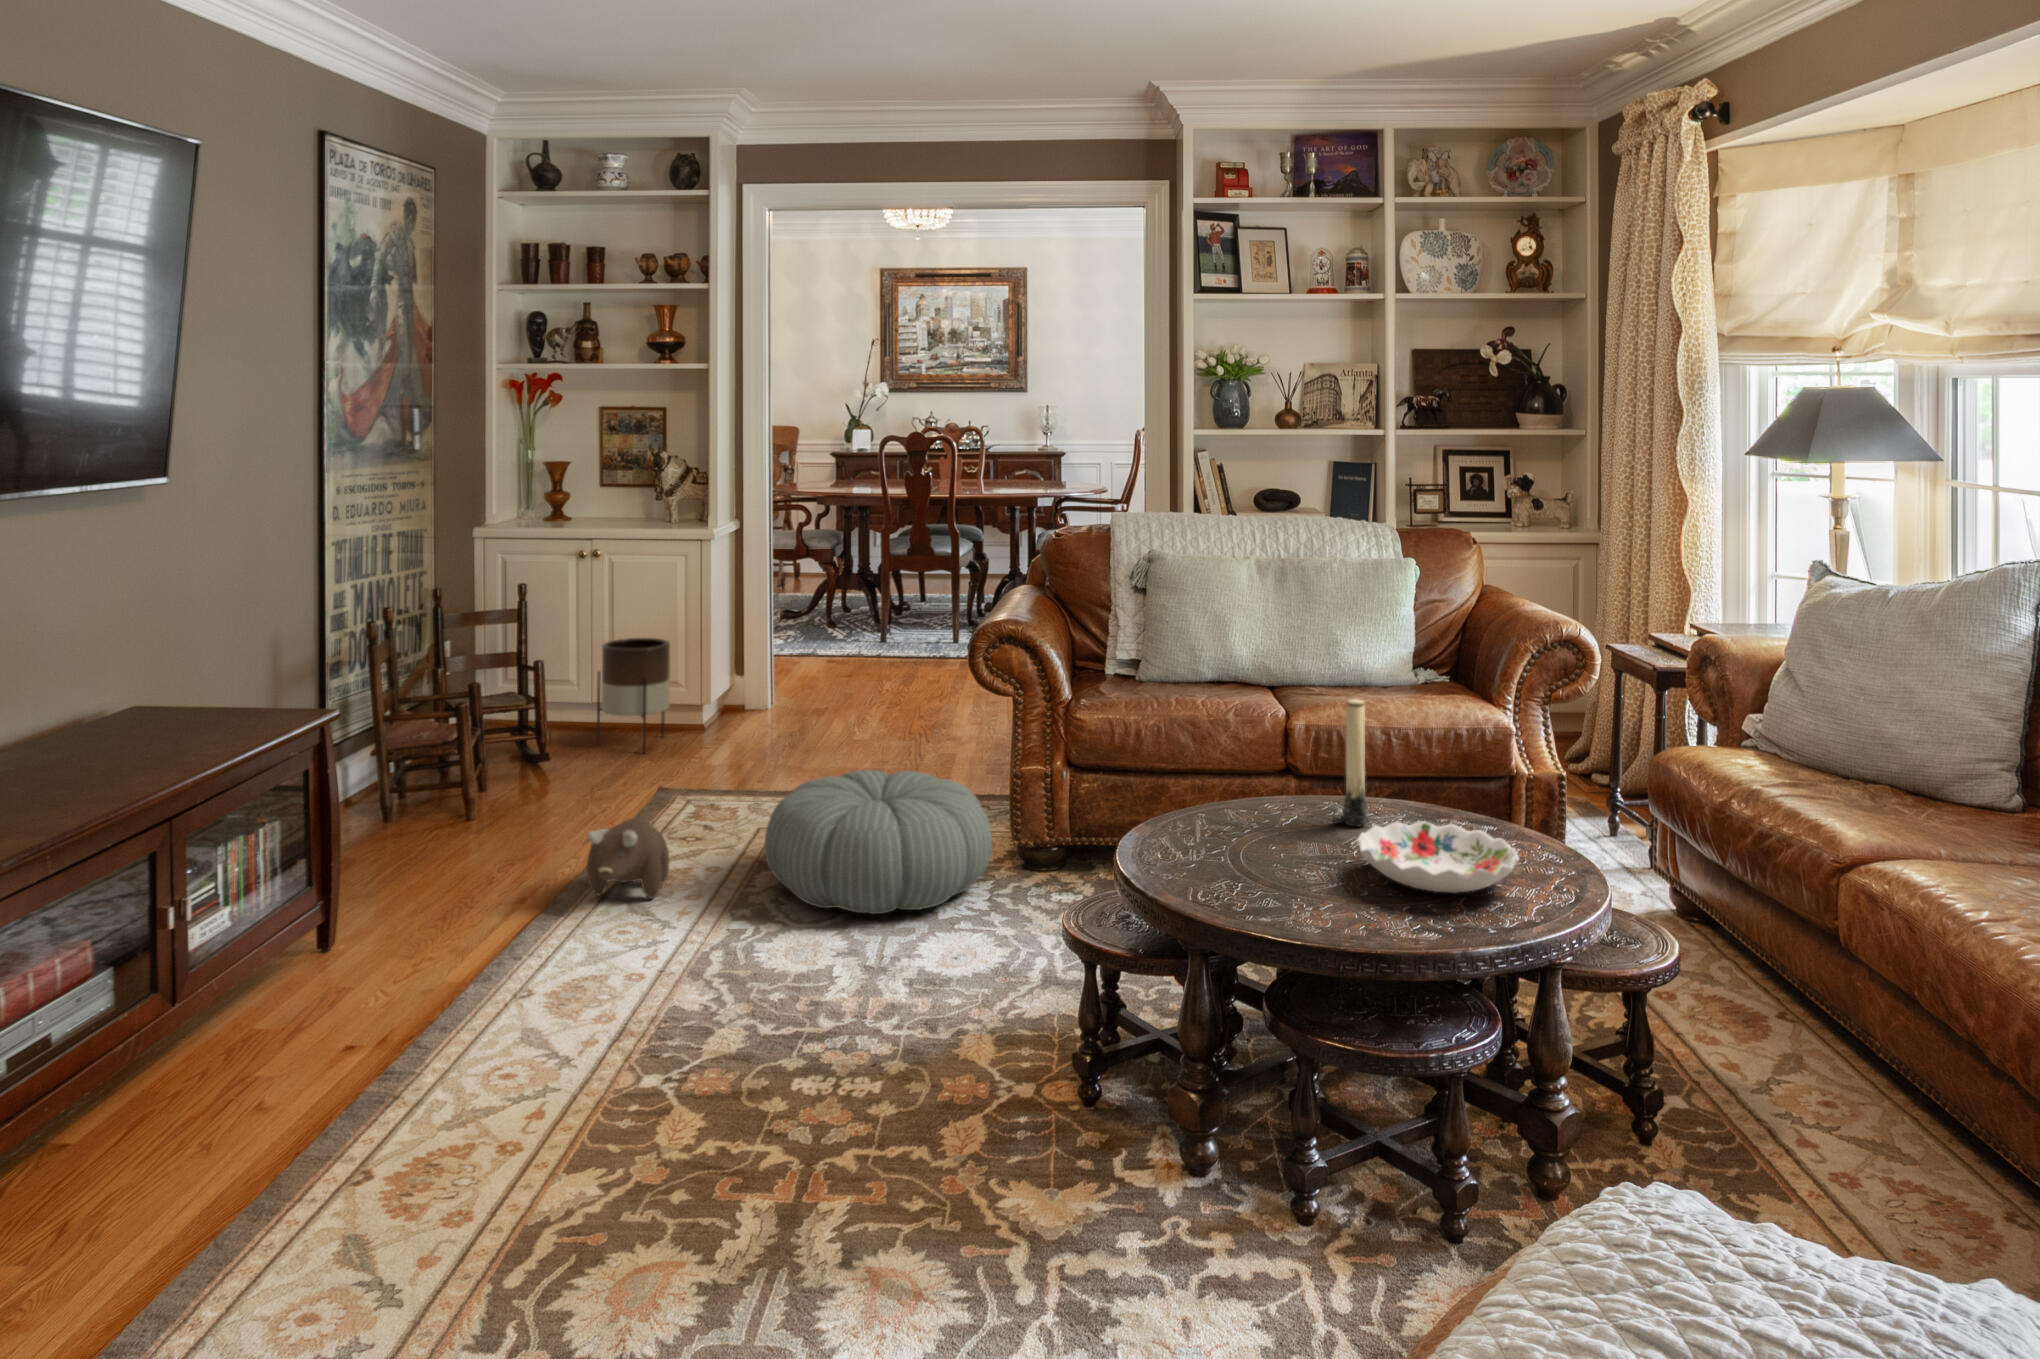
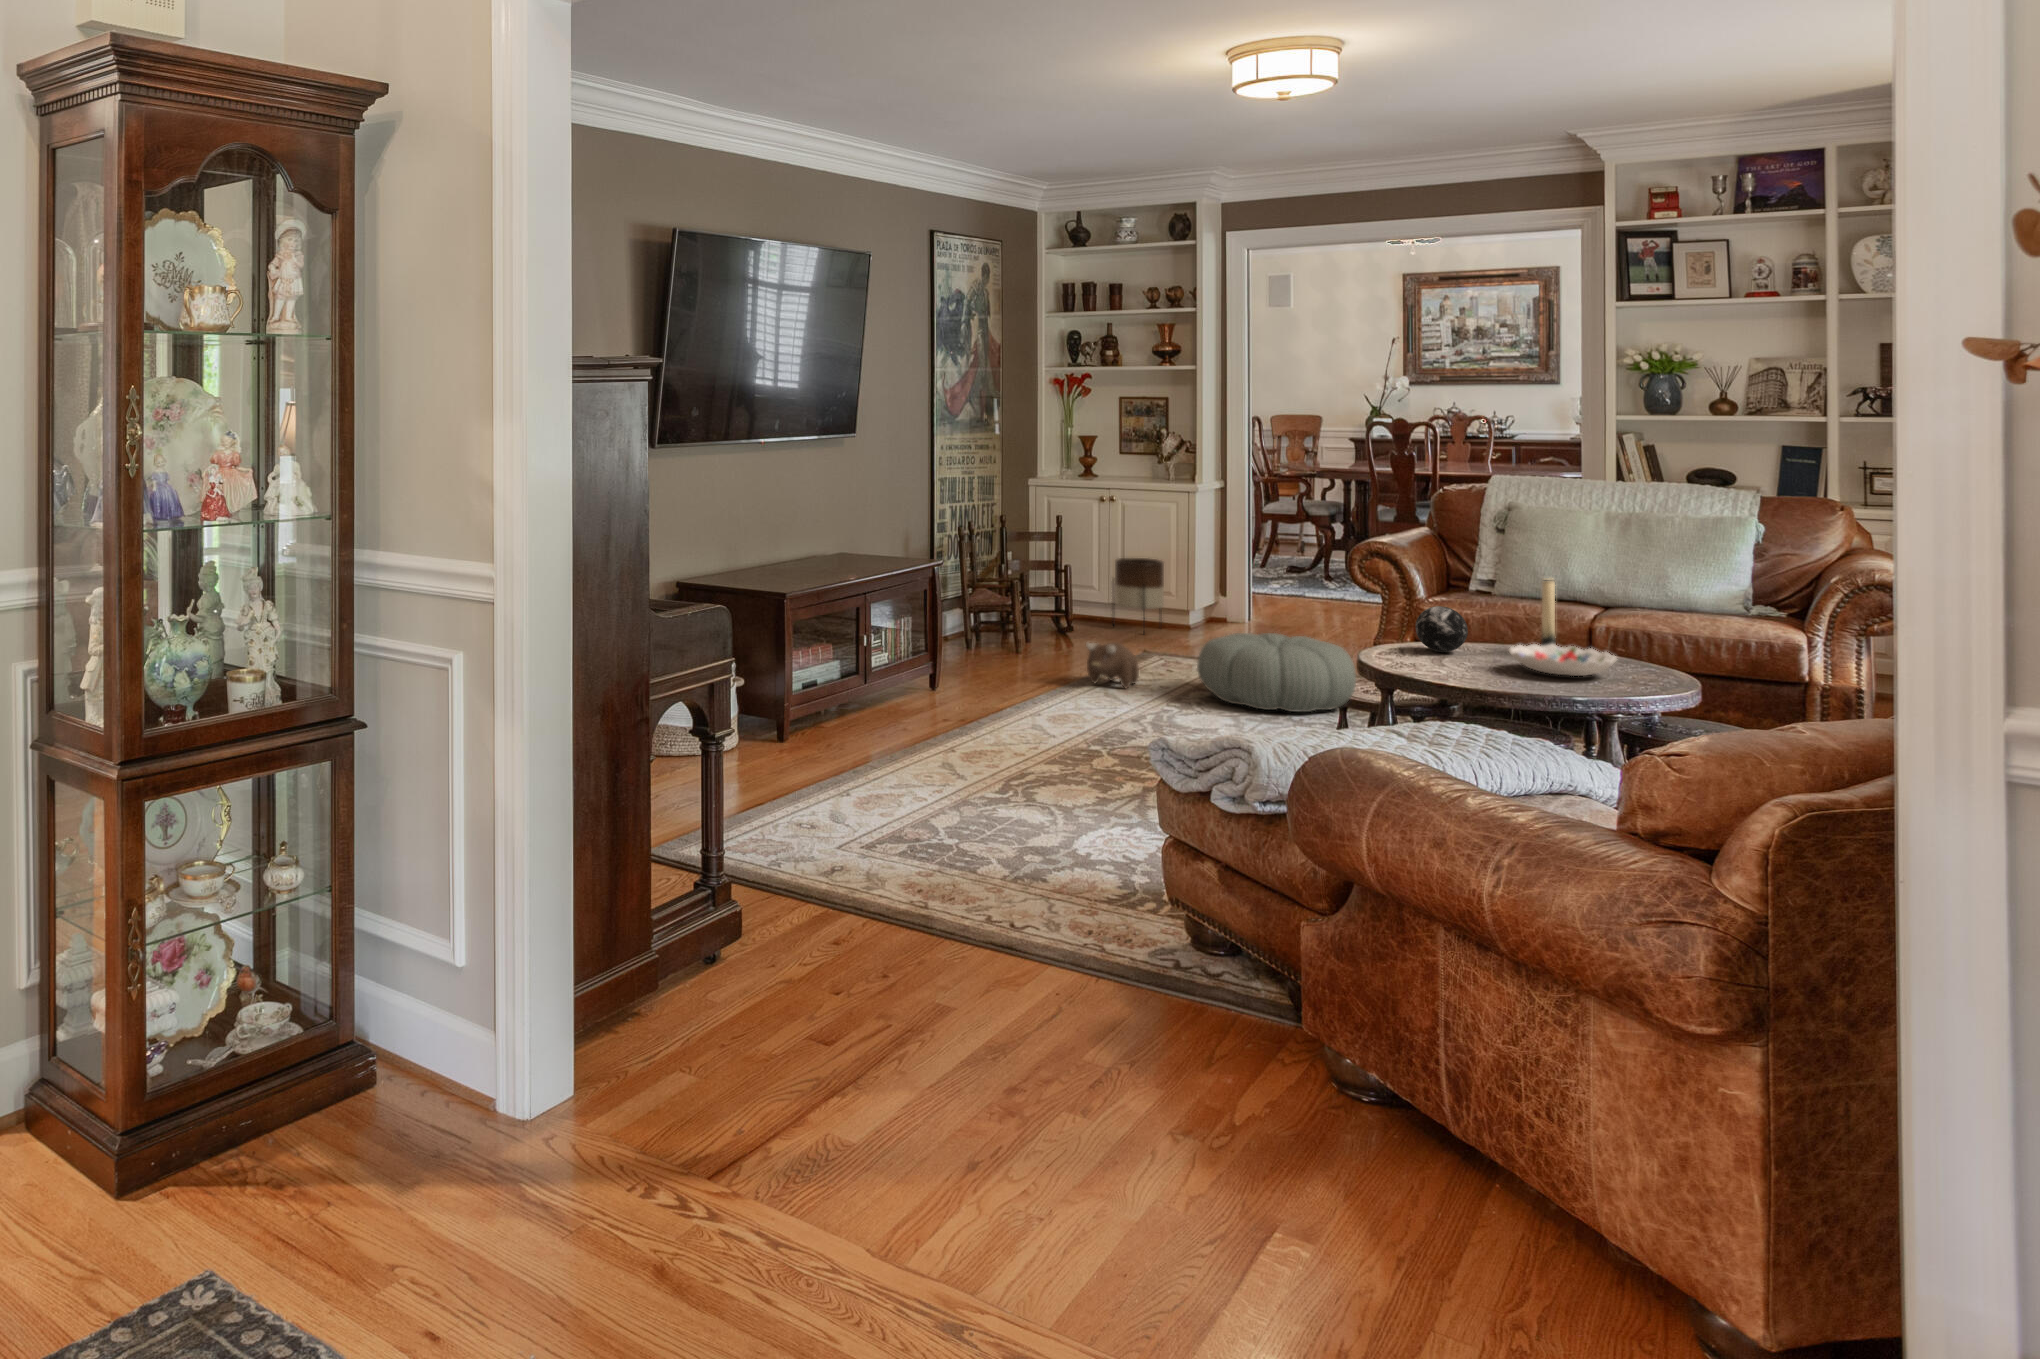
decorative orb: none [1187,767,1265,848] -> present [1415,606,1468,652]

